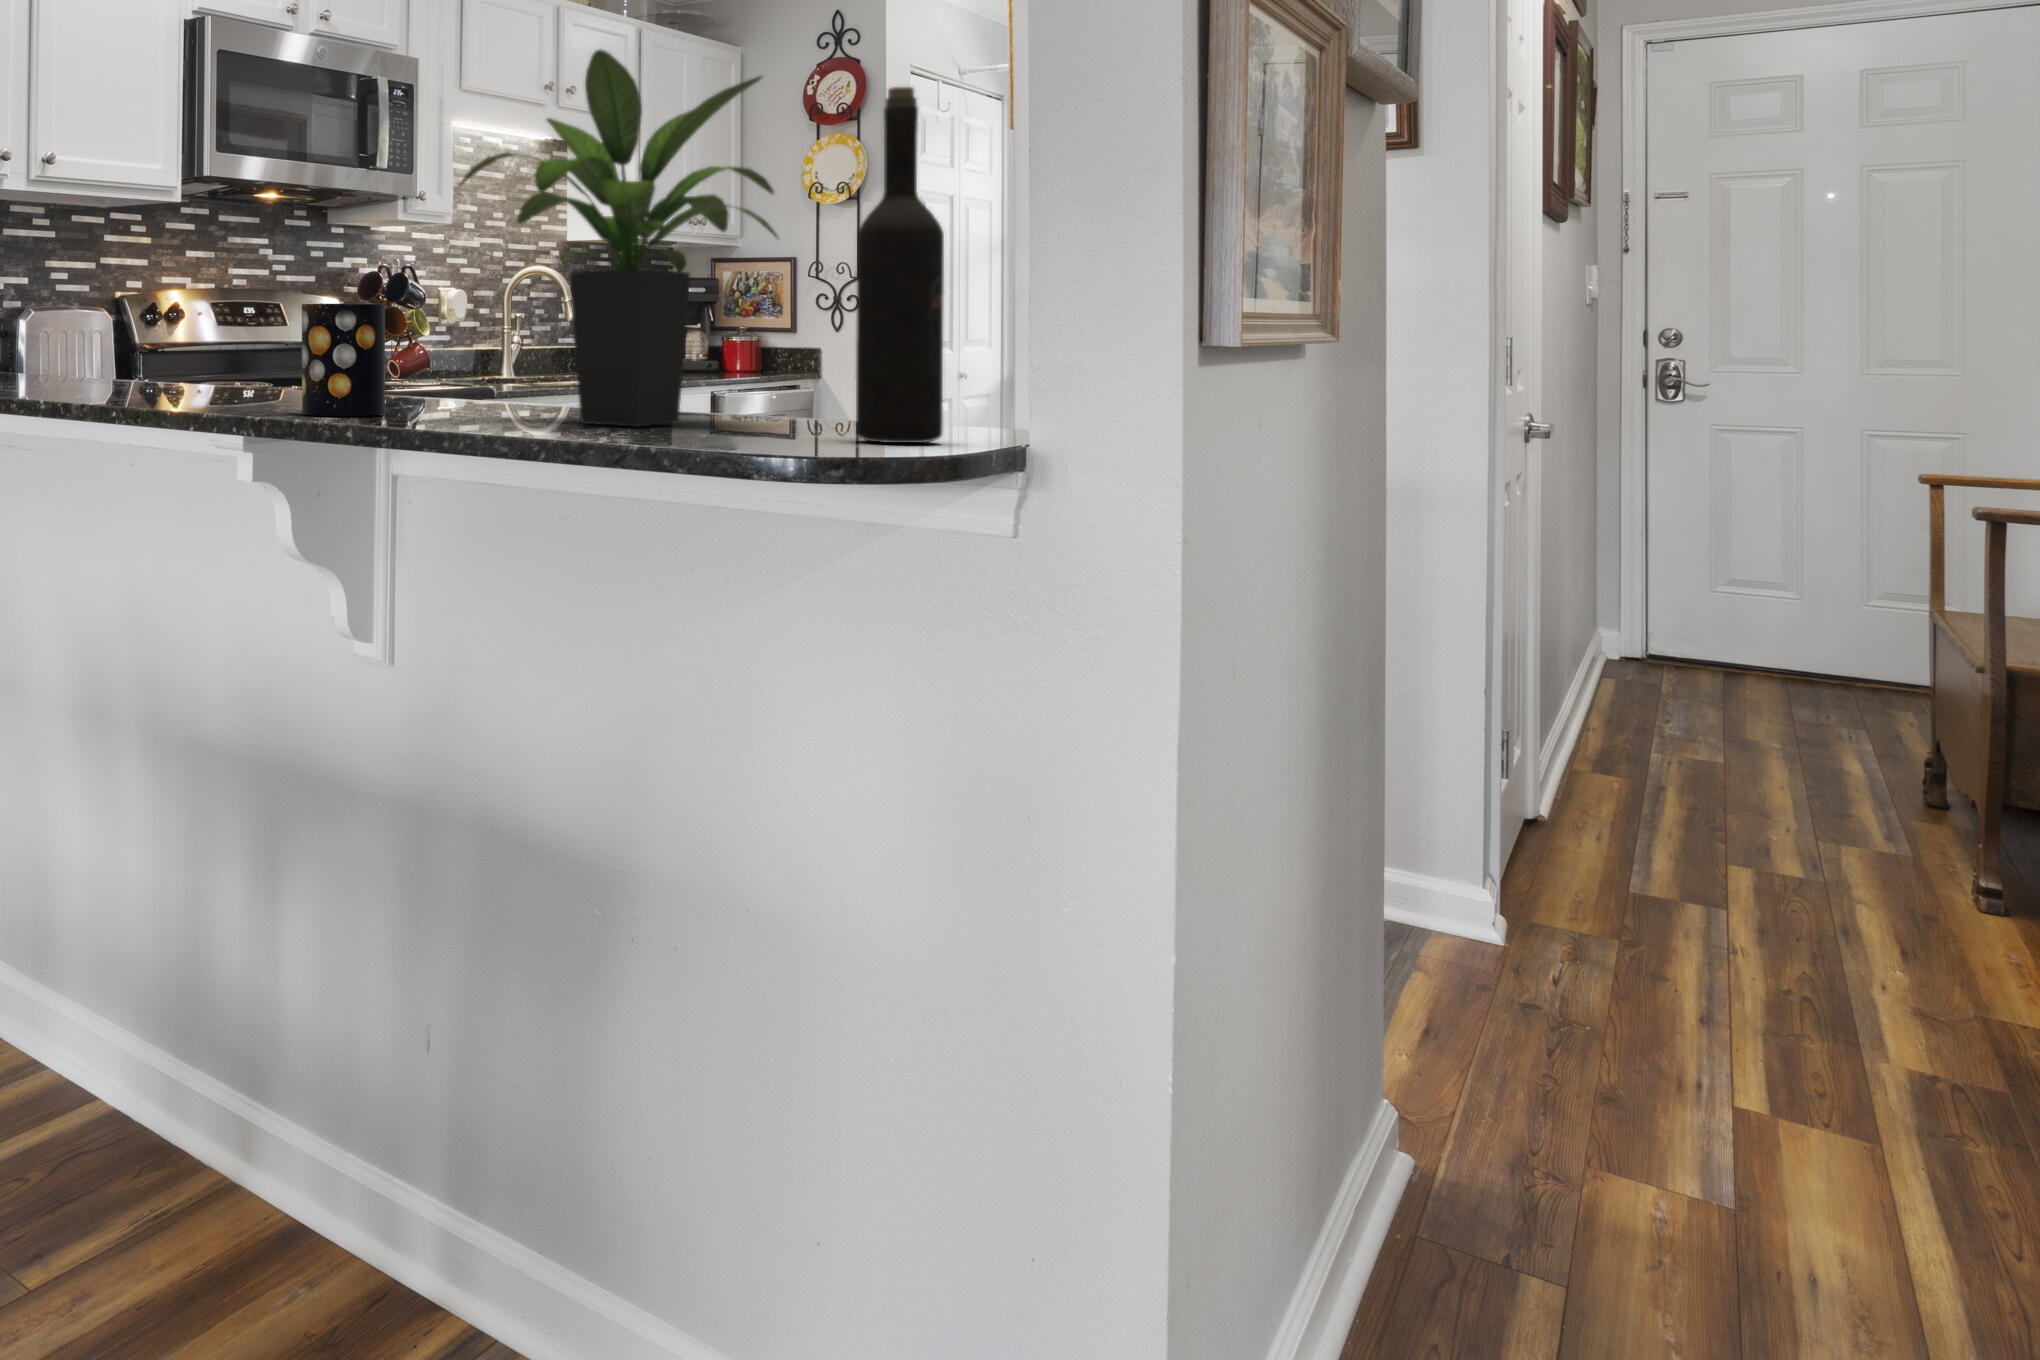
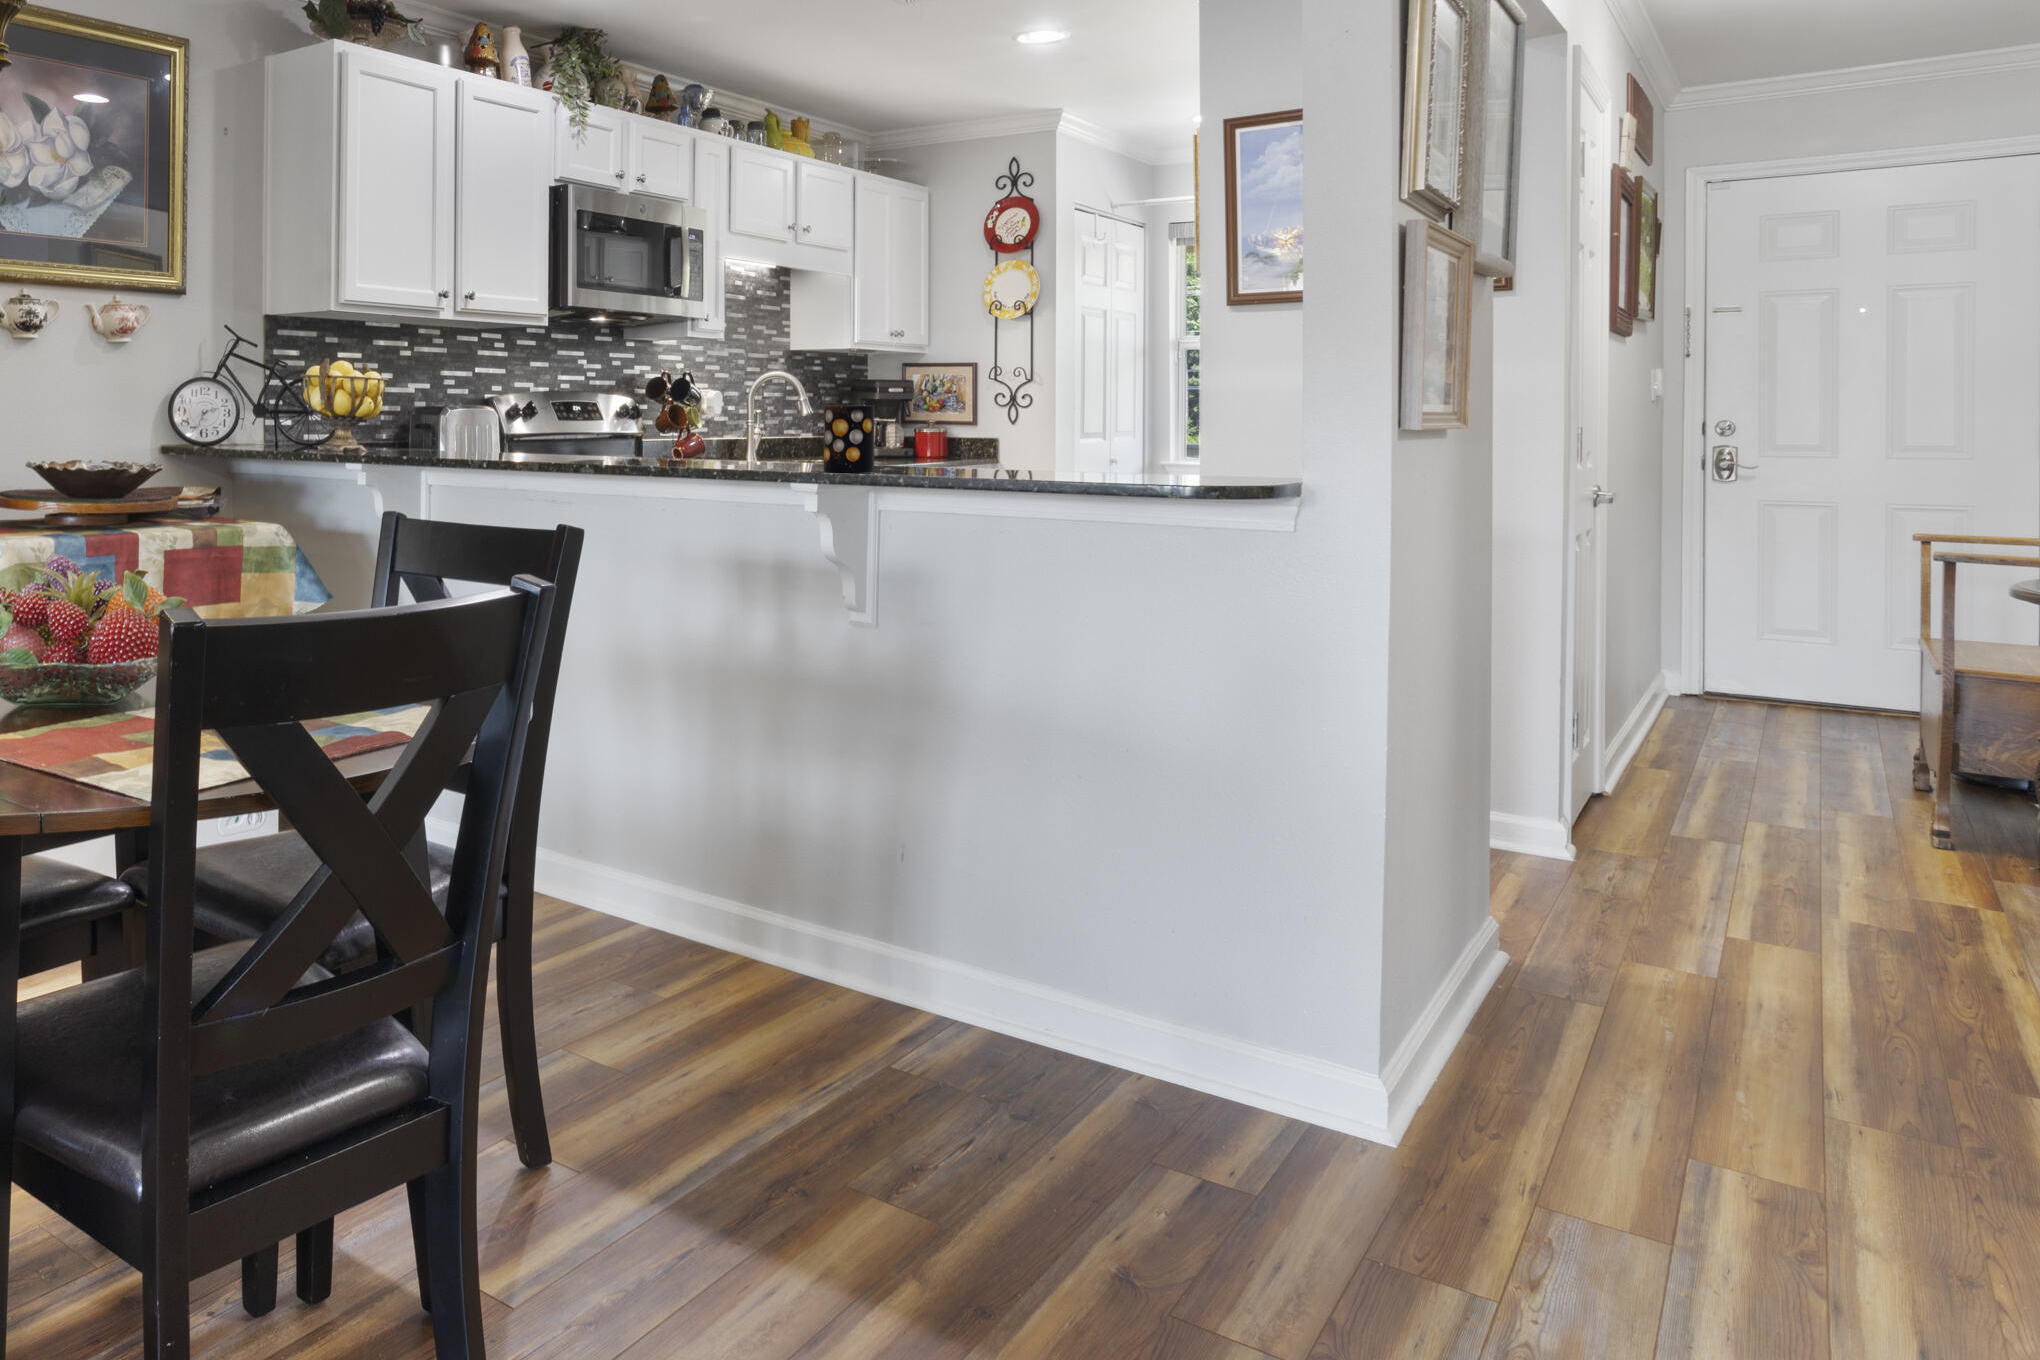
potted plant: present [459,50,778,427] -> none [932,262,1135,477]
wine bottle: present [856,87,944,443] -> none [1195,287,1249,483]

